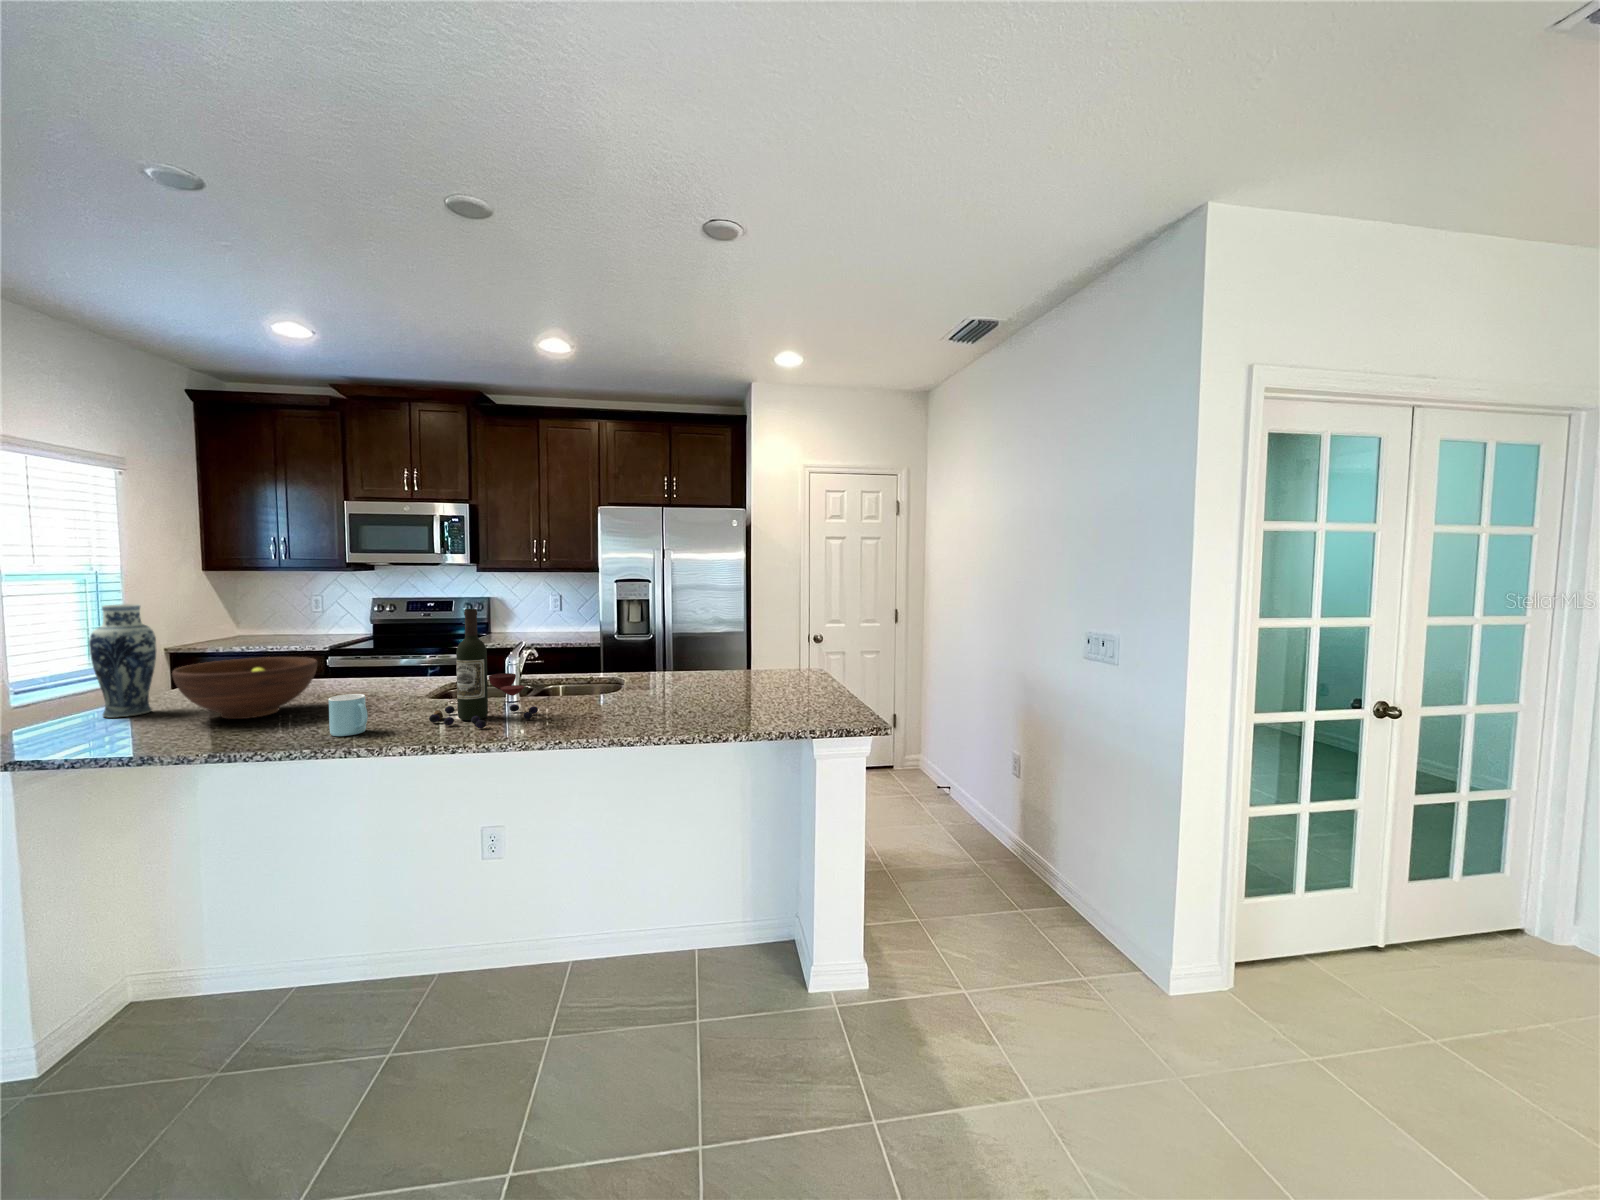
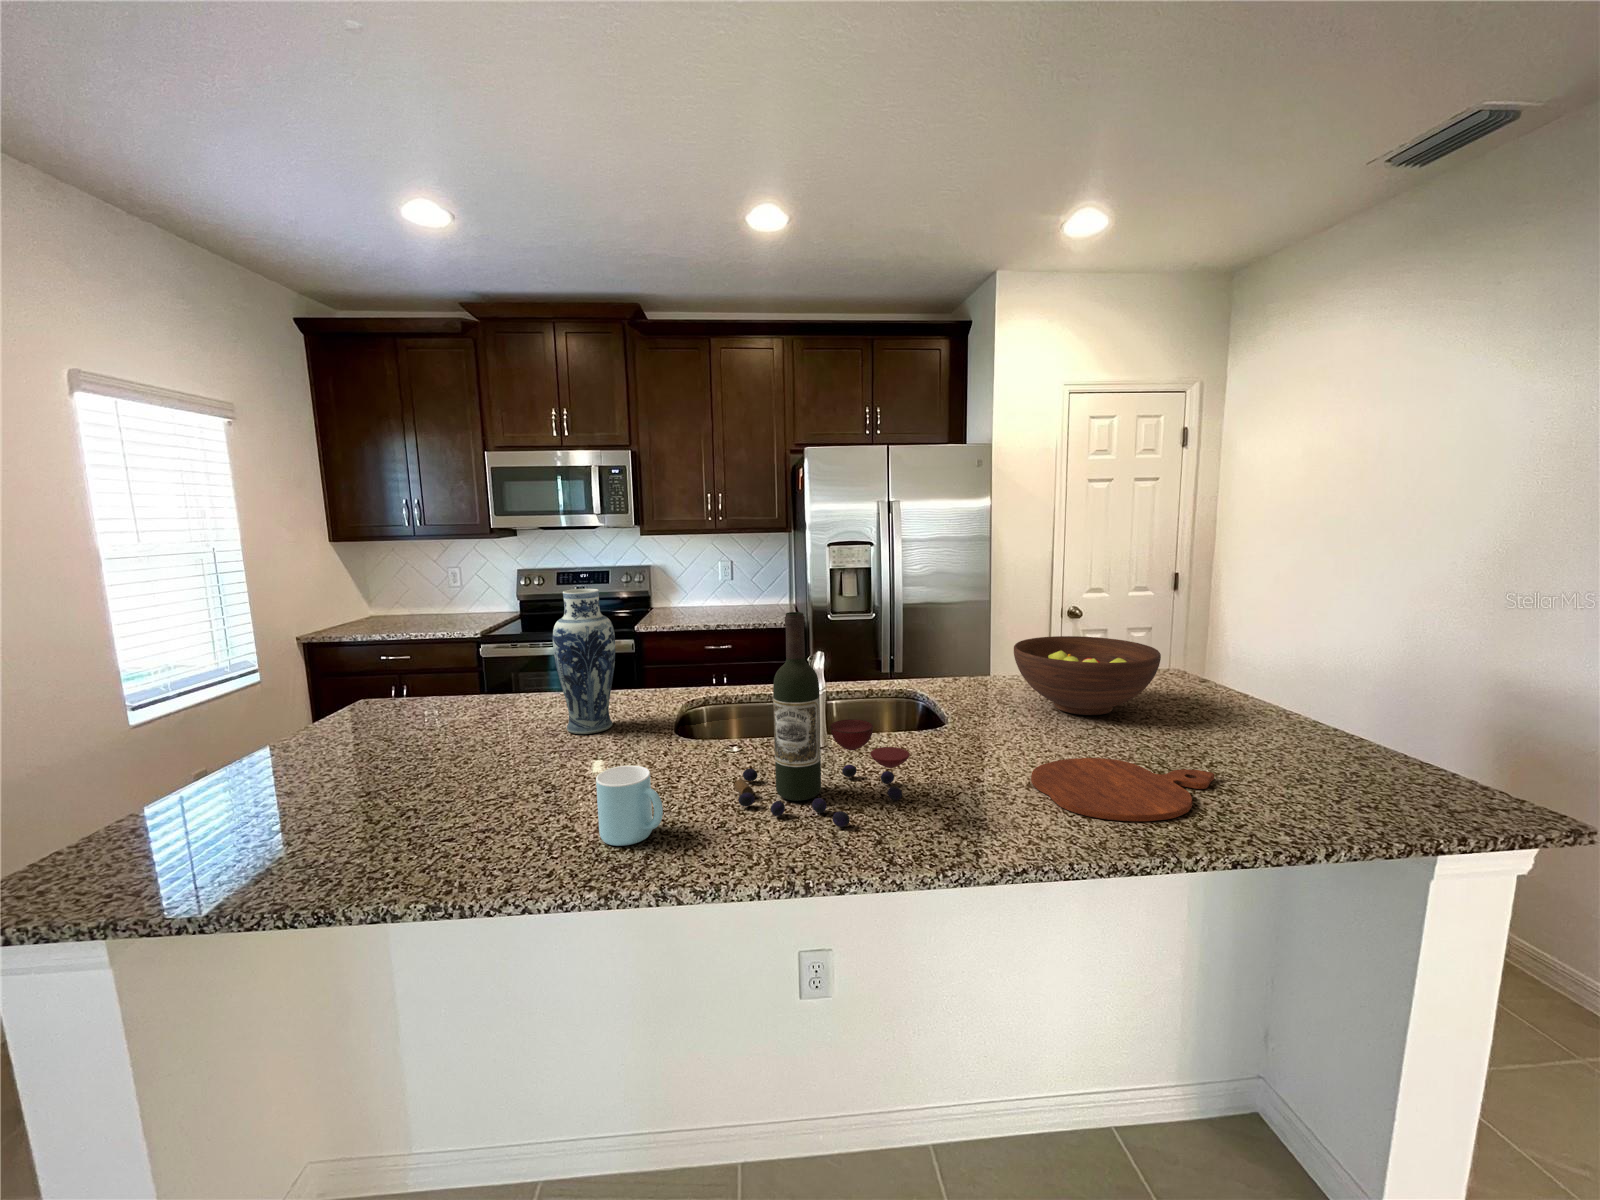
vase: present [89,604,156,718] -> present [553,589,615,734]
fruit bowl: present [172,657,318,719] -> present [1014,636,1161,715]
cutting board: none [618,702,727,725] -> present [1031,758,1214,821]

